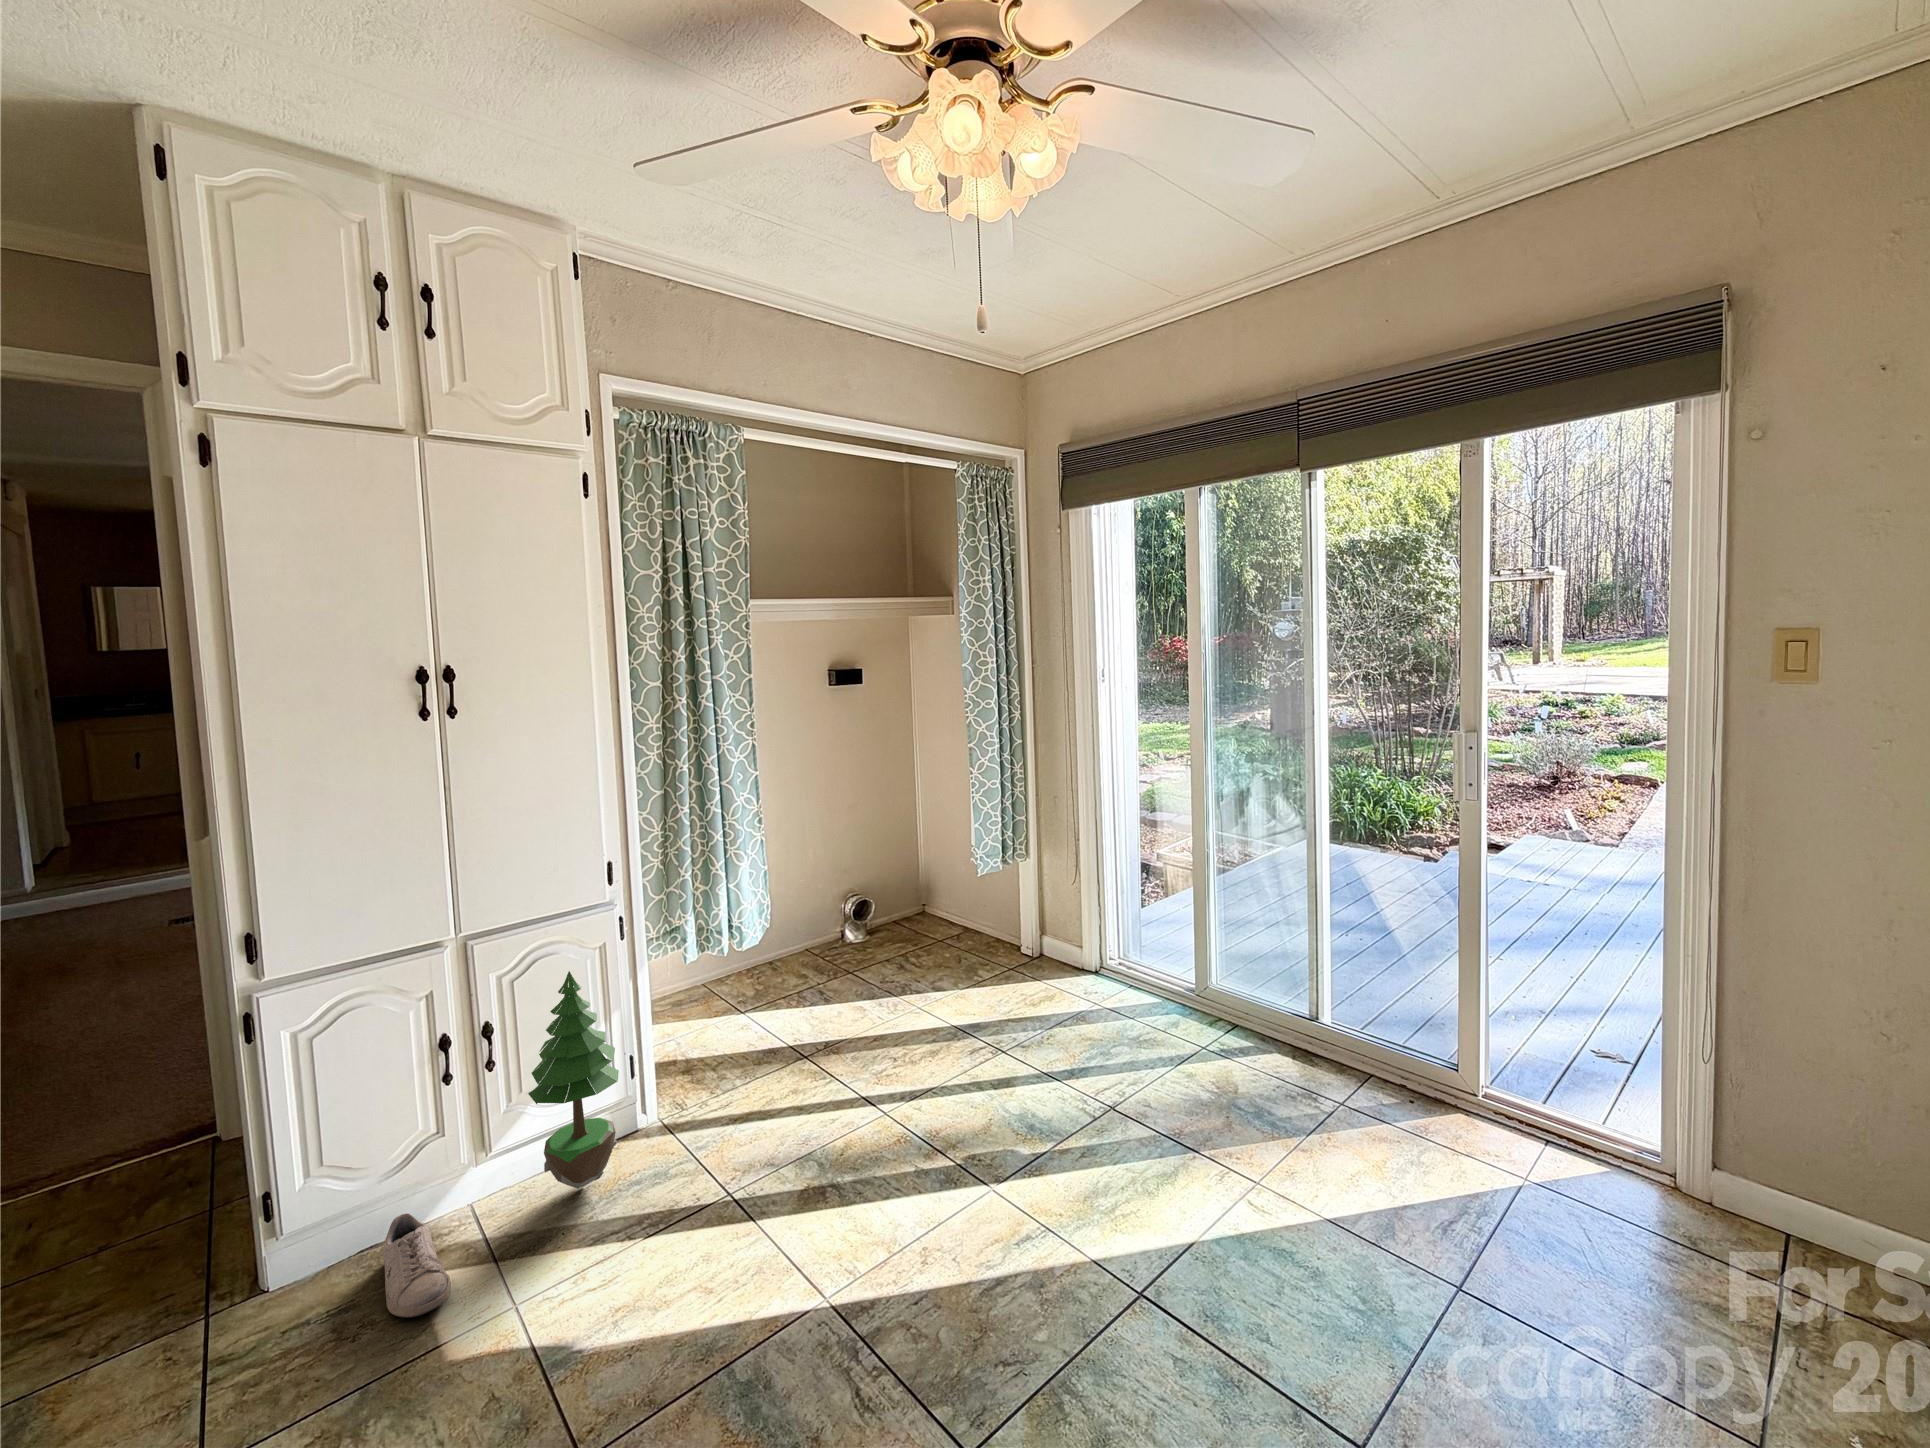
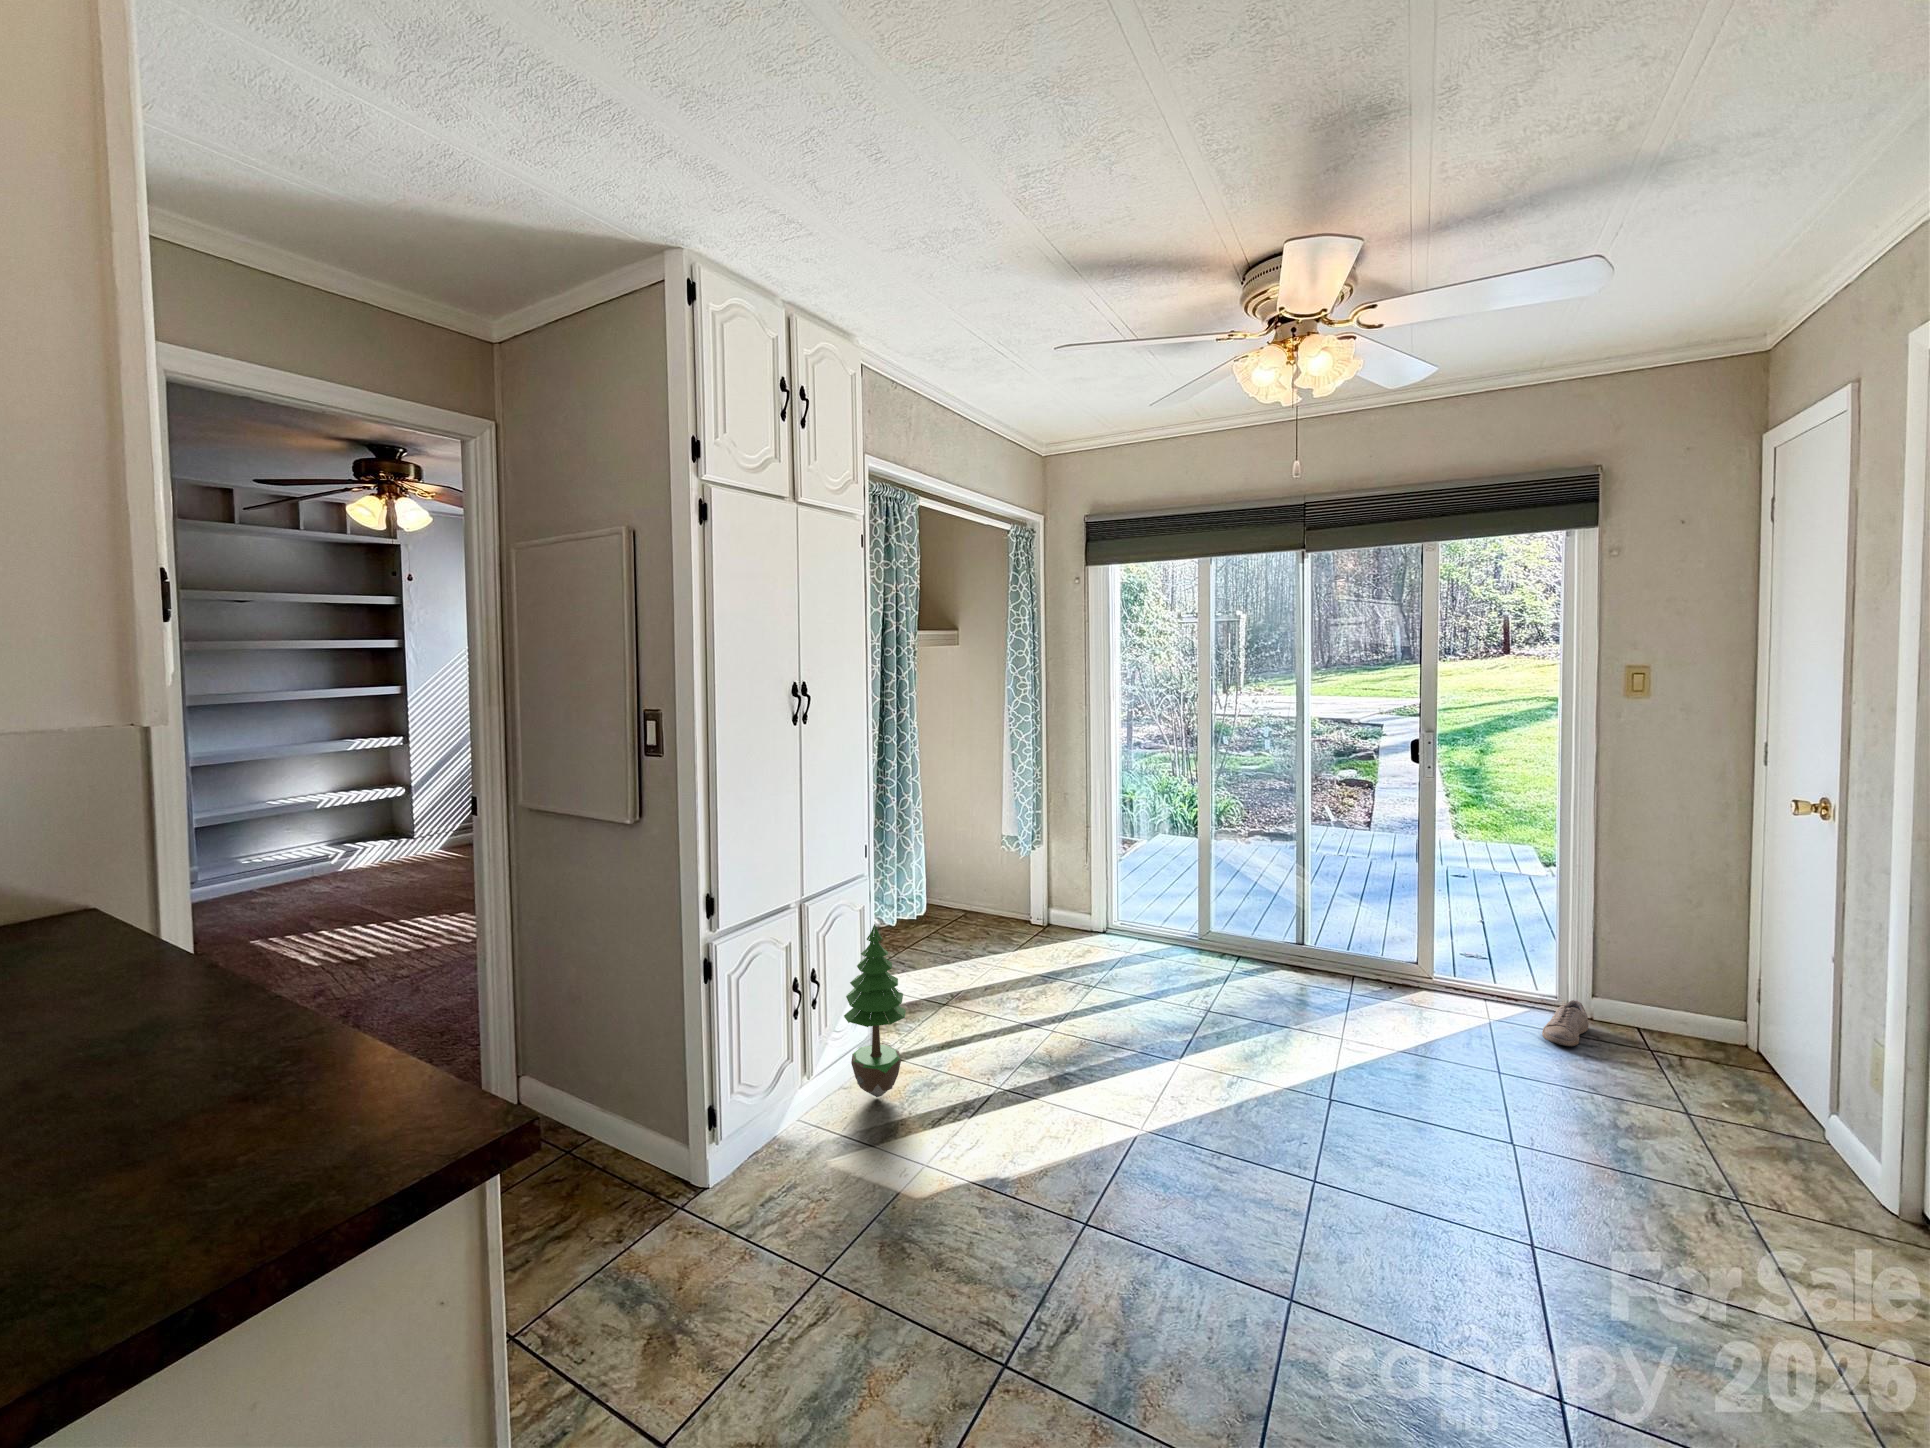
shoe: present [383,1213,451,1318] -> present [1542,1000,1589,1046]

